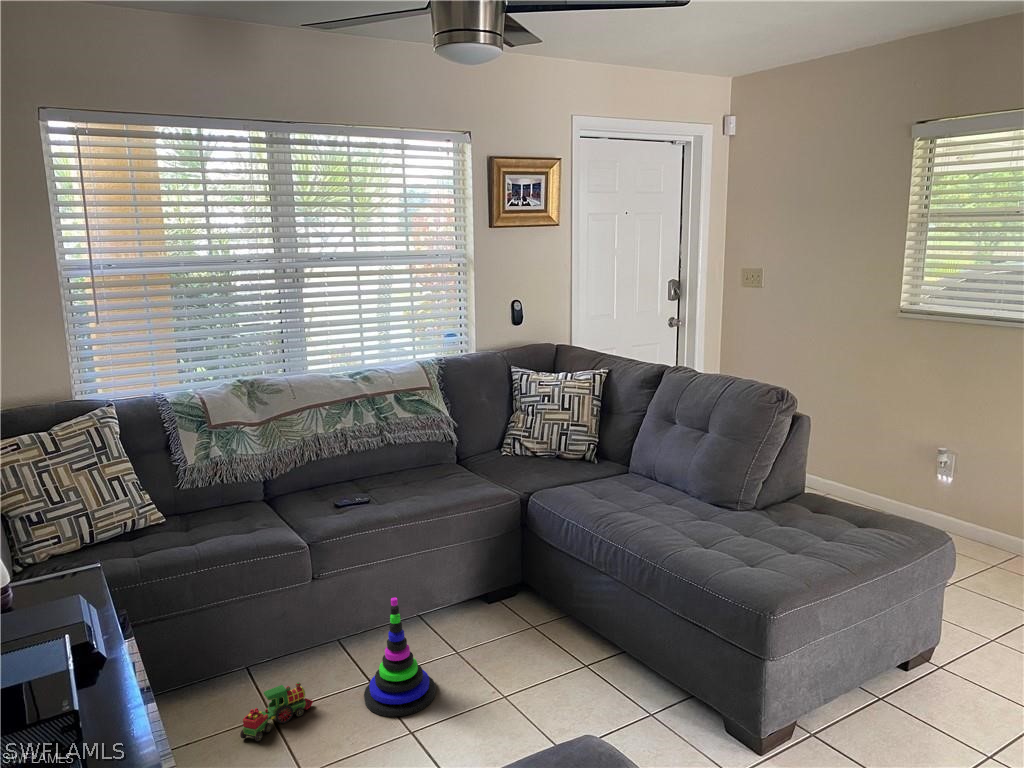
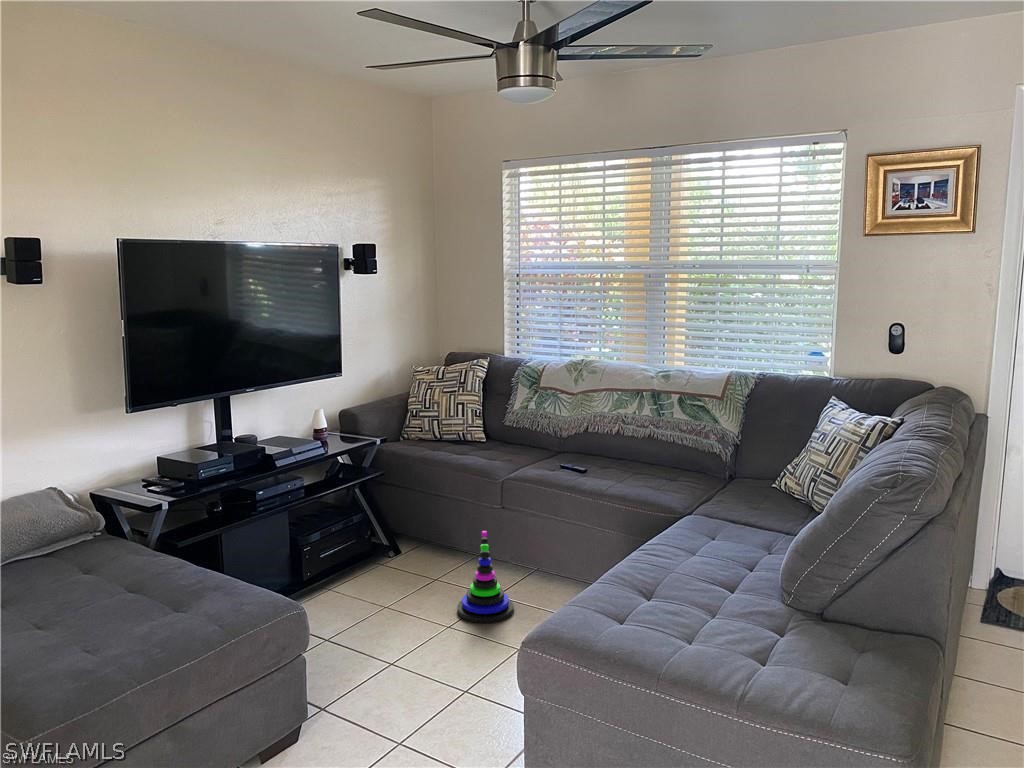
toy train: present [240,682,313,742] -> none [403,559,452,588]

